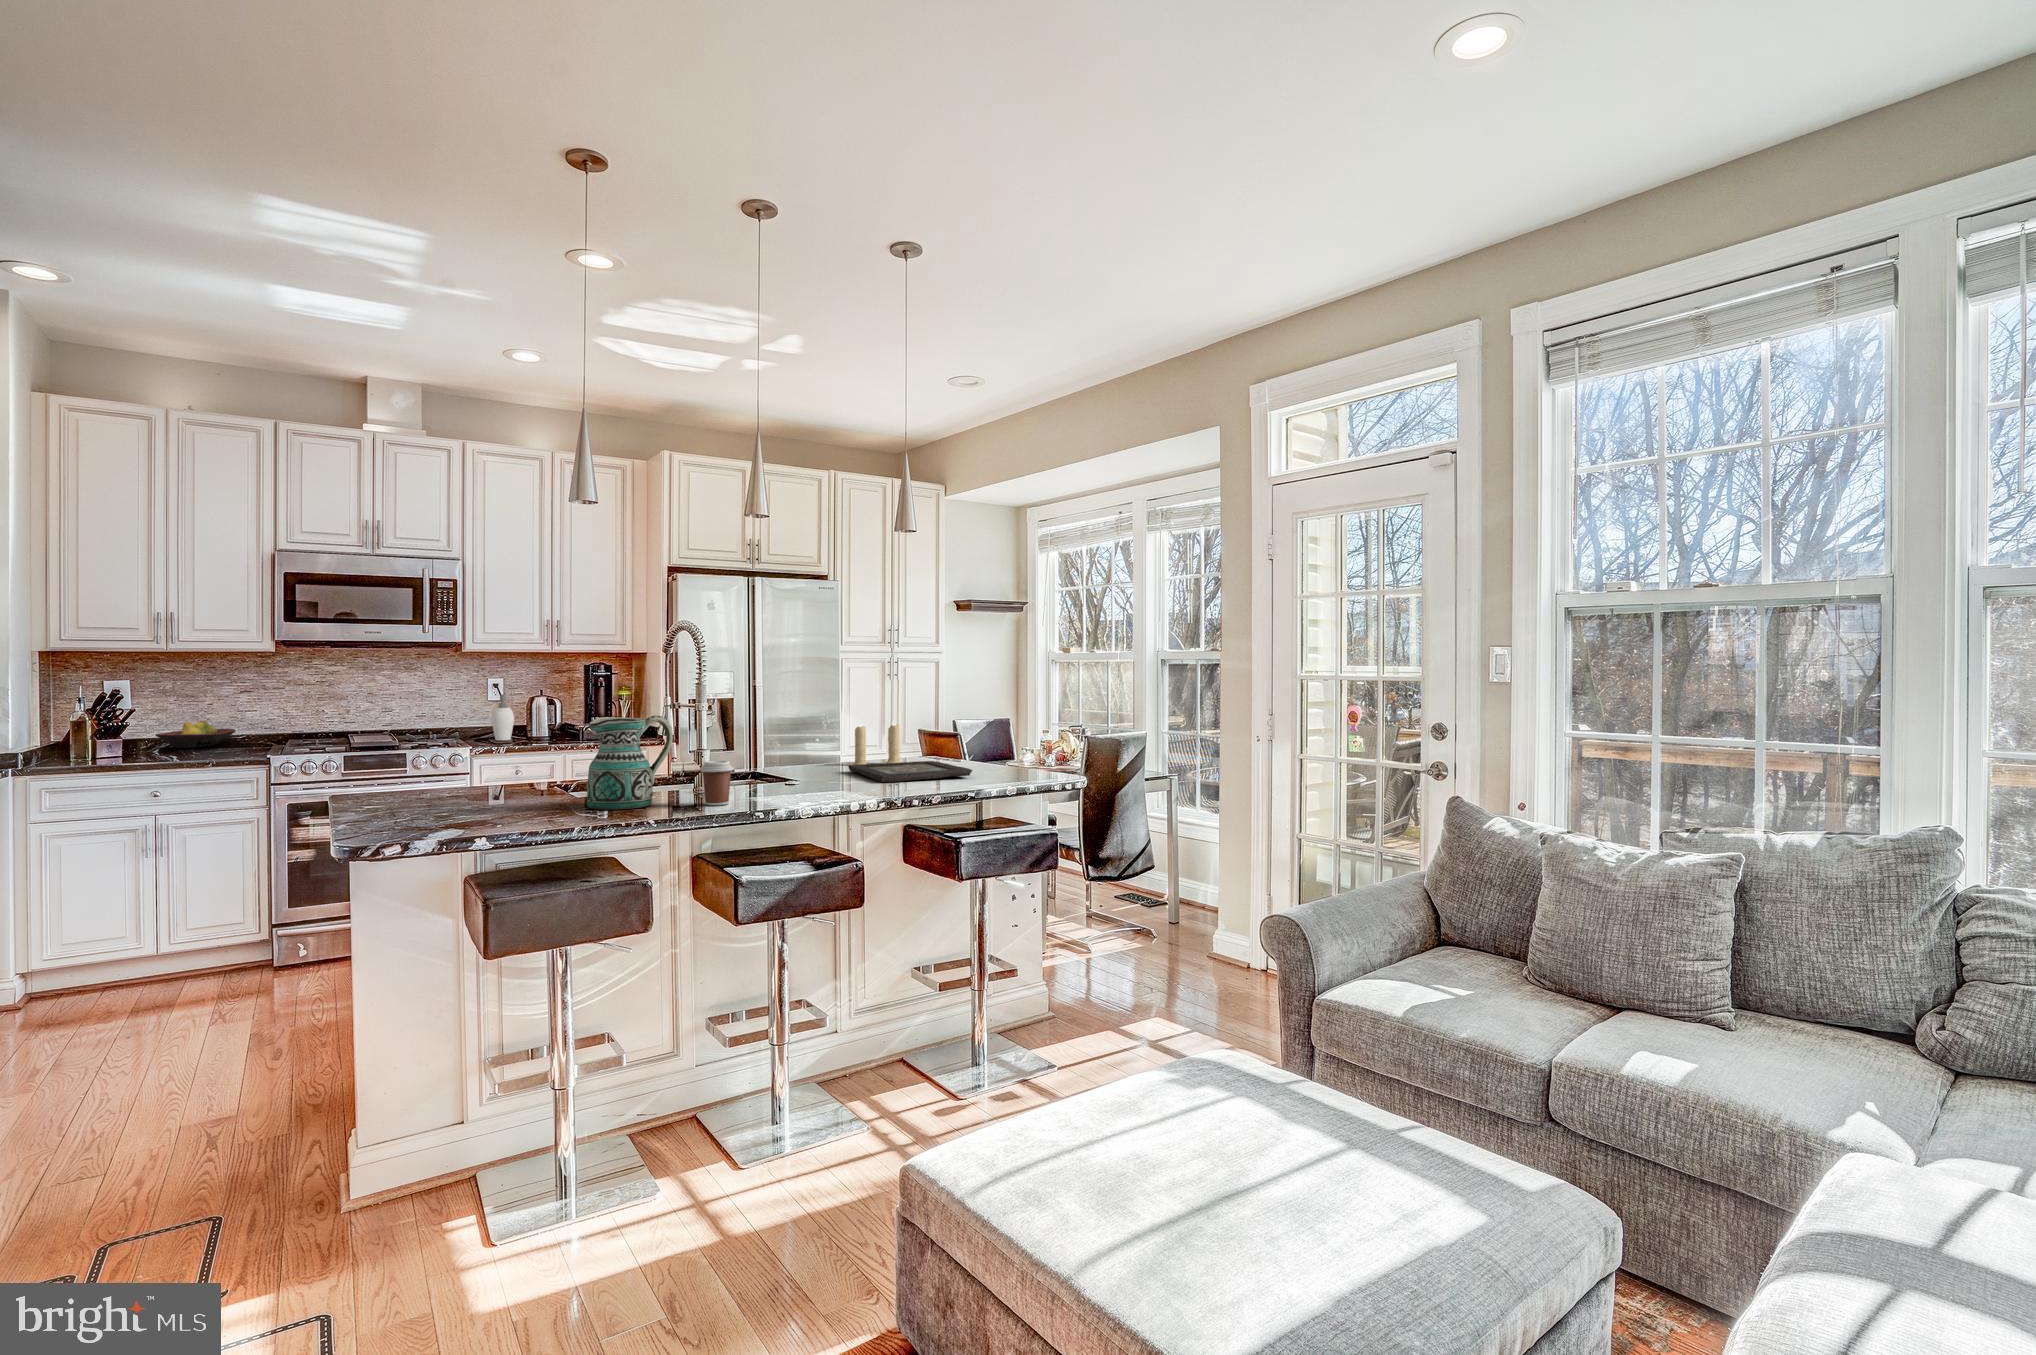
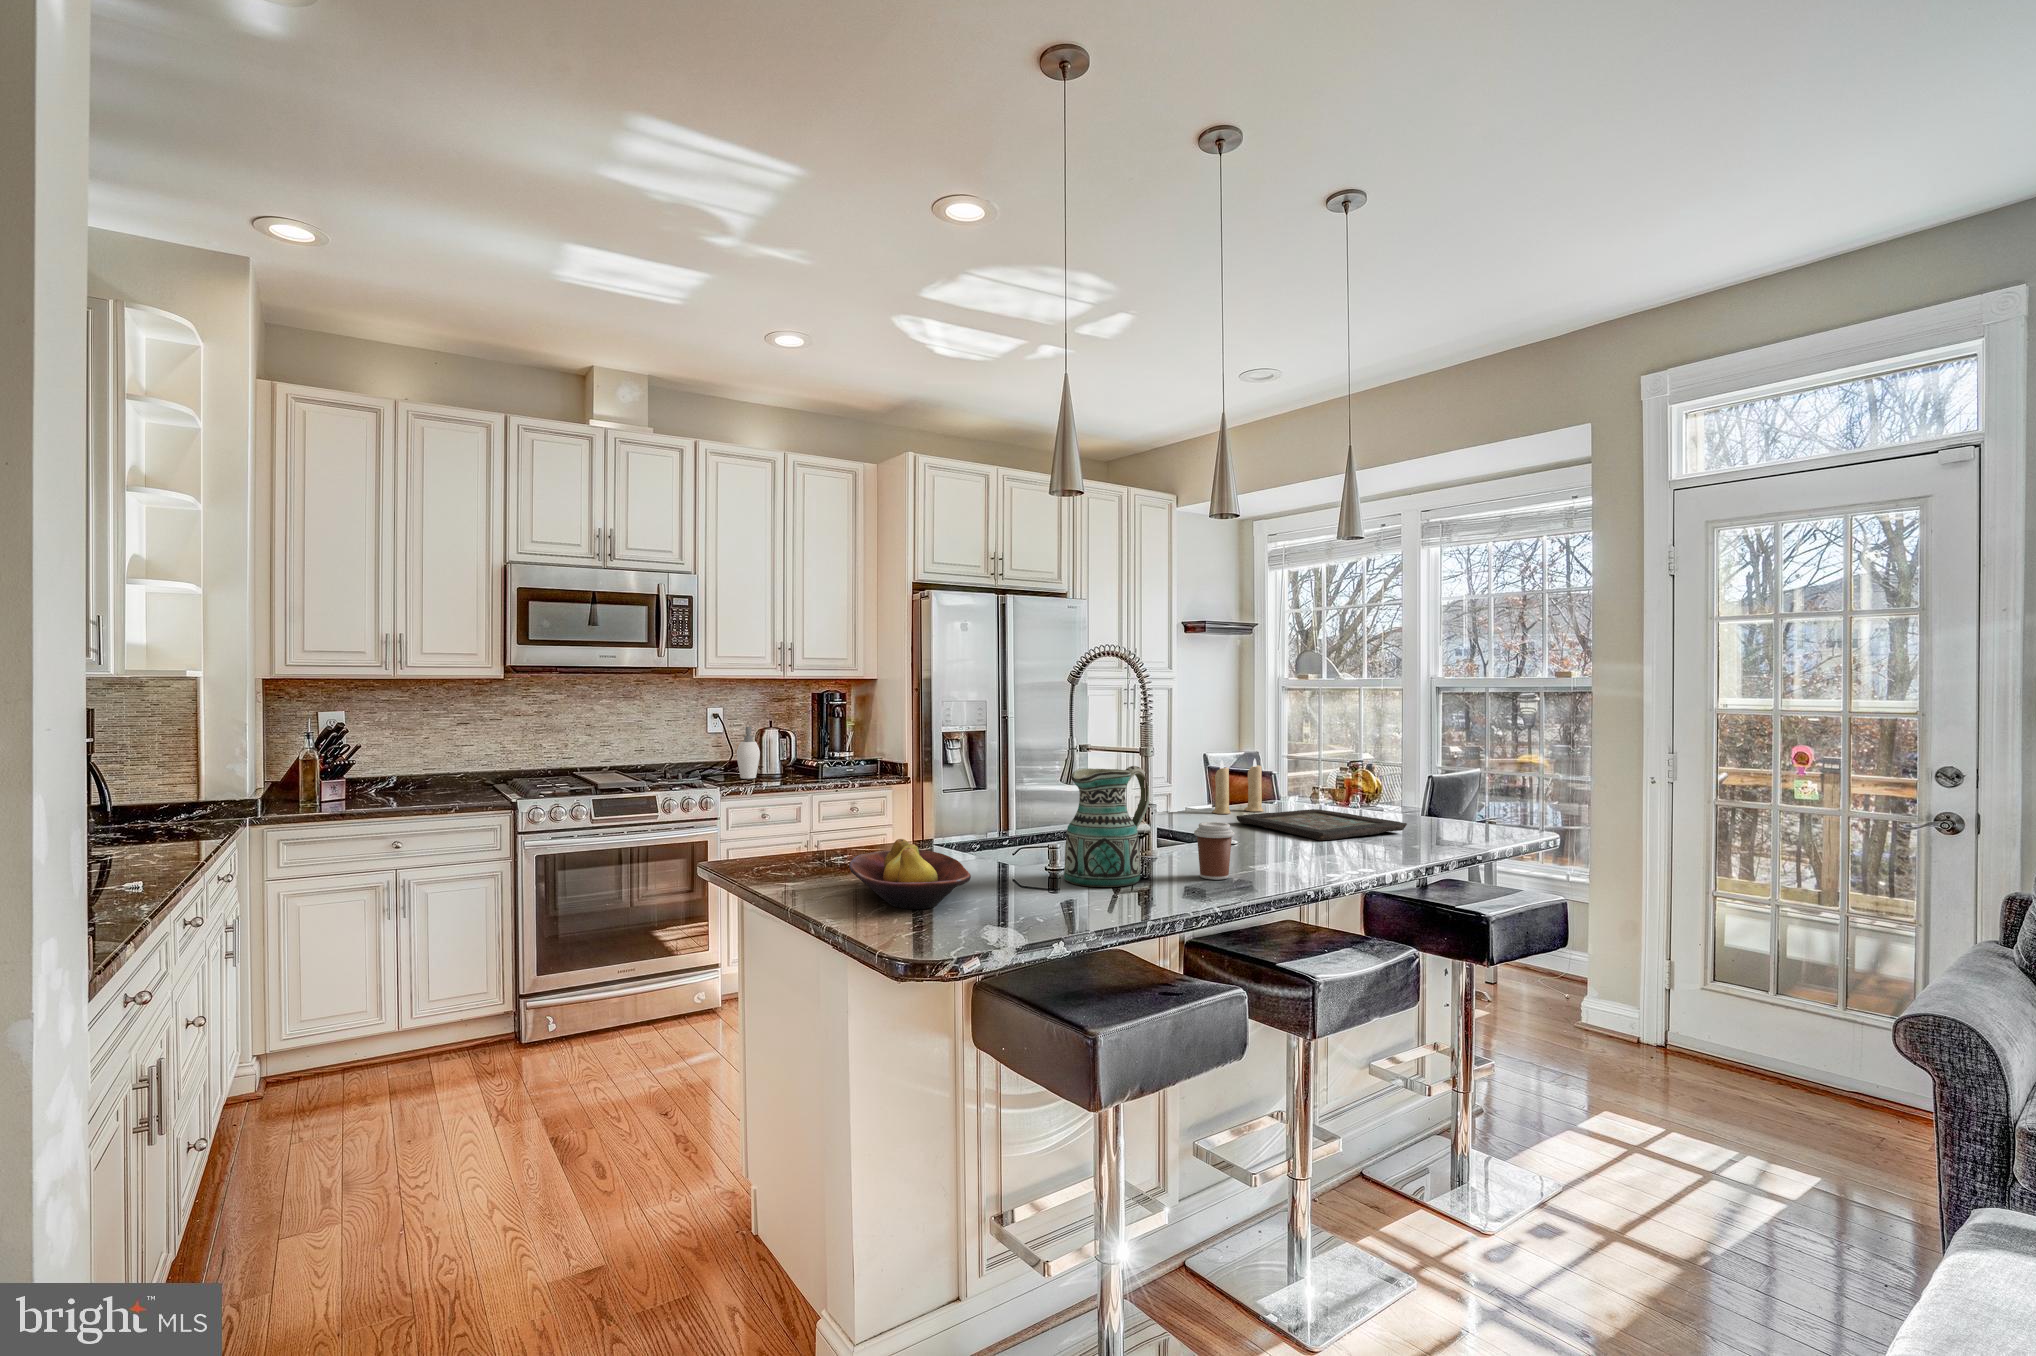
fruit bowl: present [156,721,236,748] -> present [849,839,971,909]

